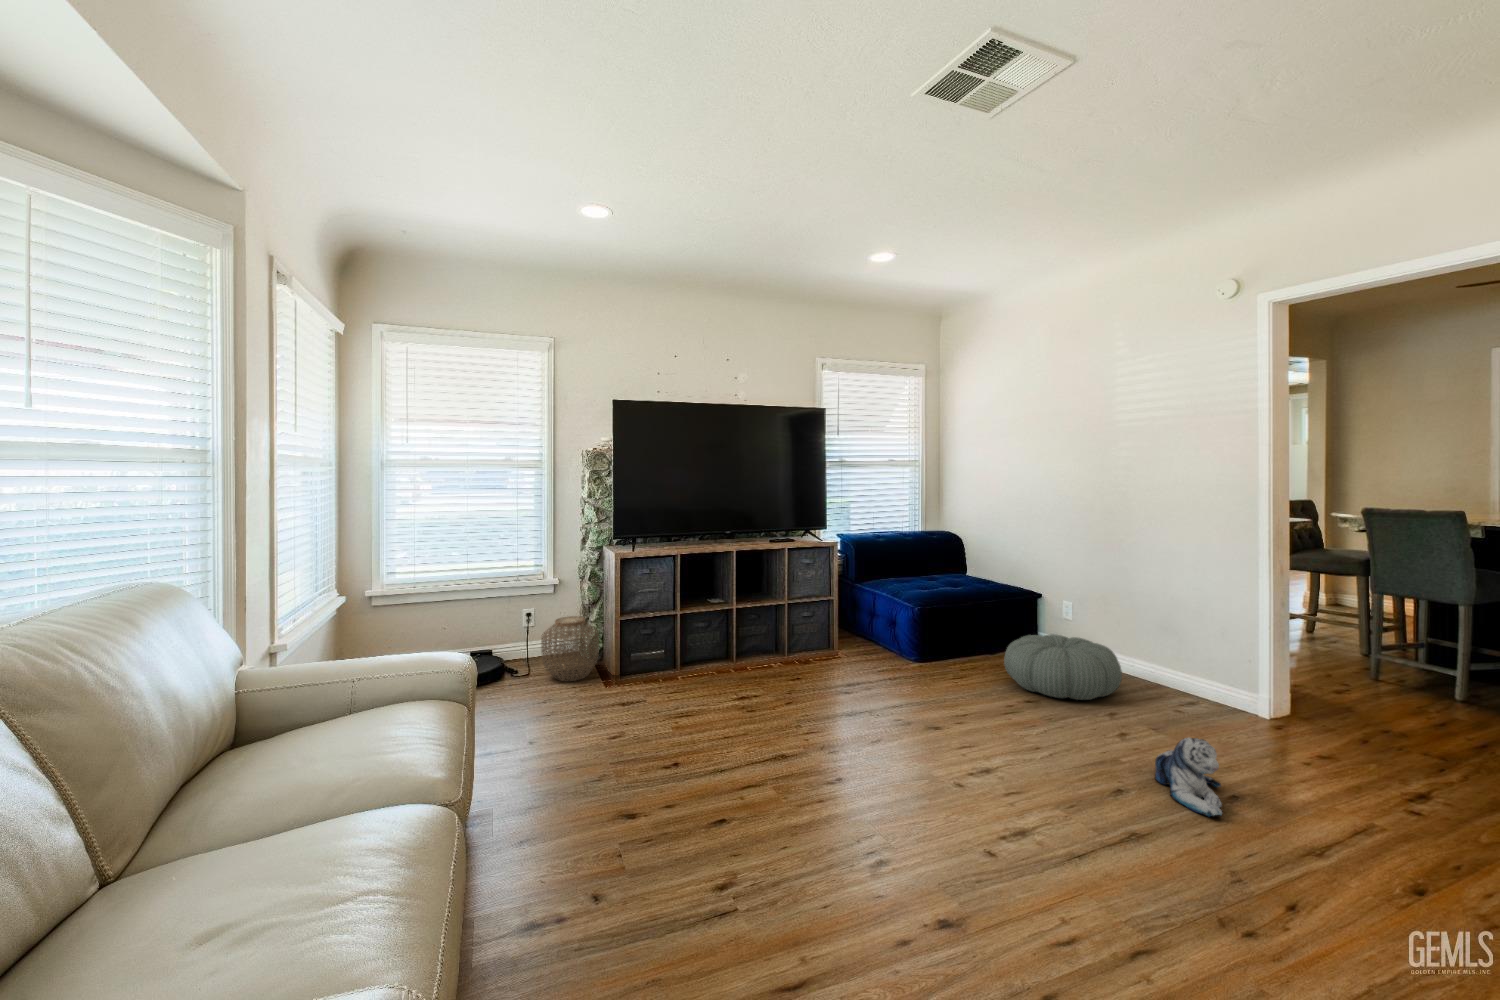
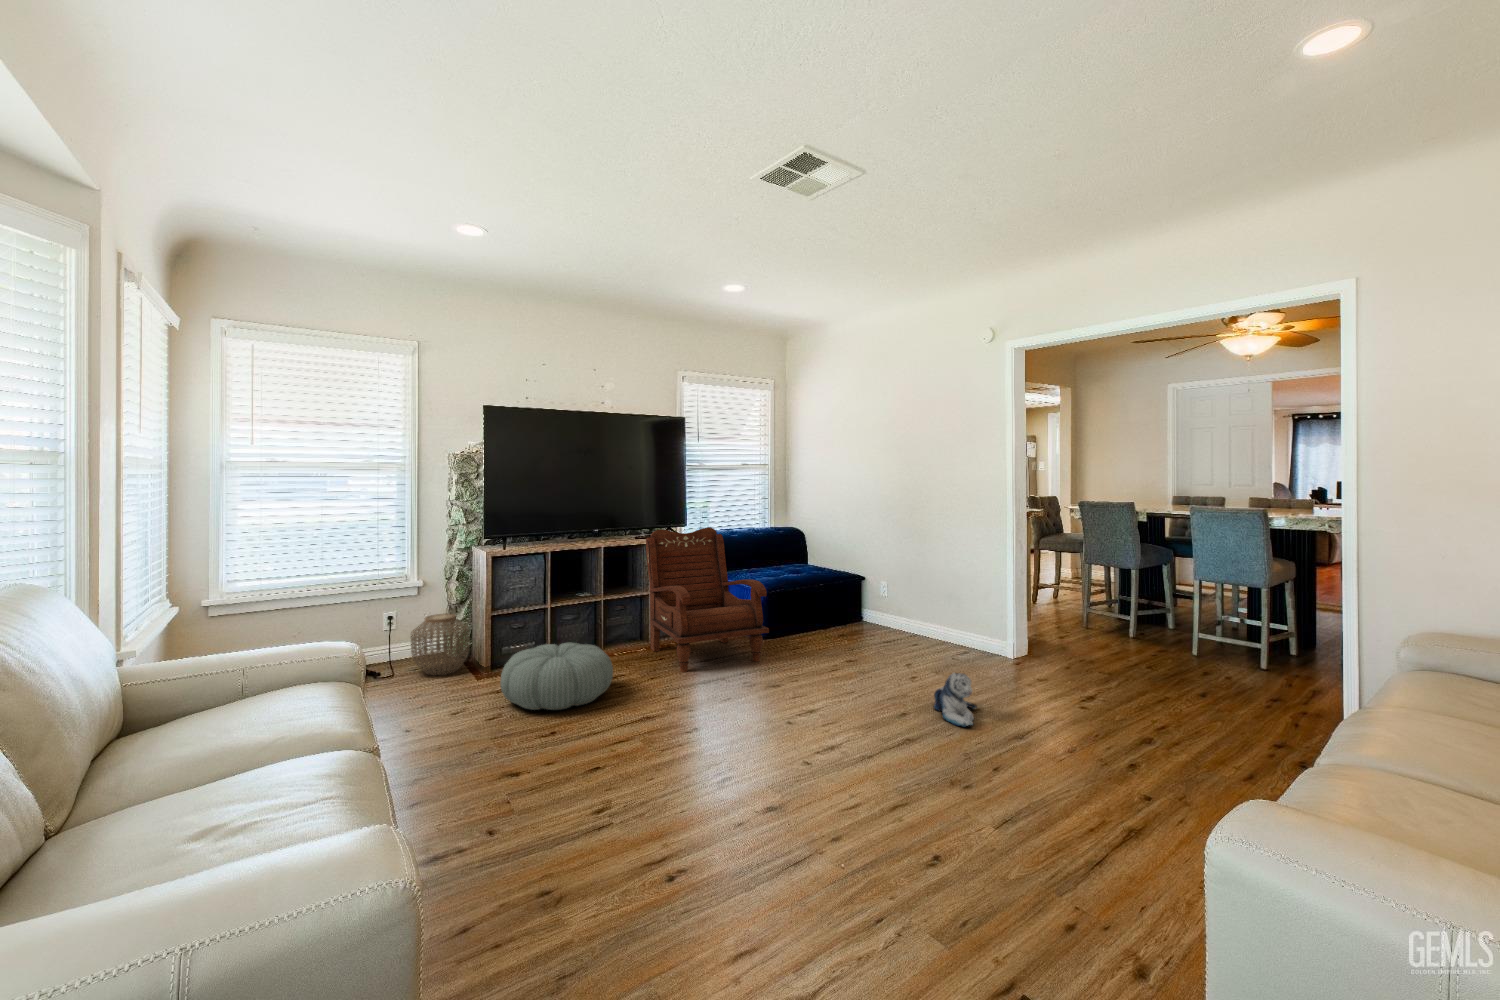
armchair: none [784,531,926,698] -> present [646,527,769,672]
pouf: present [1004,634,1122,700] -> present [500,643,613,710]

